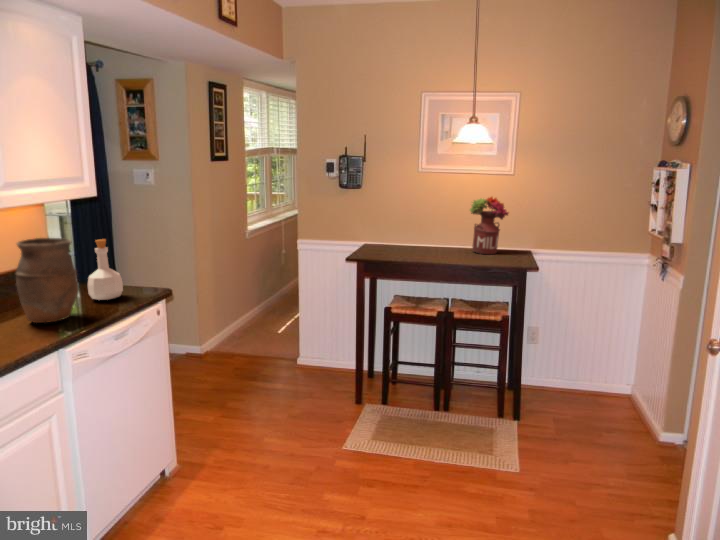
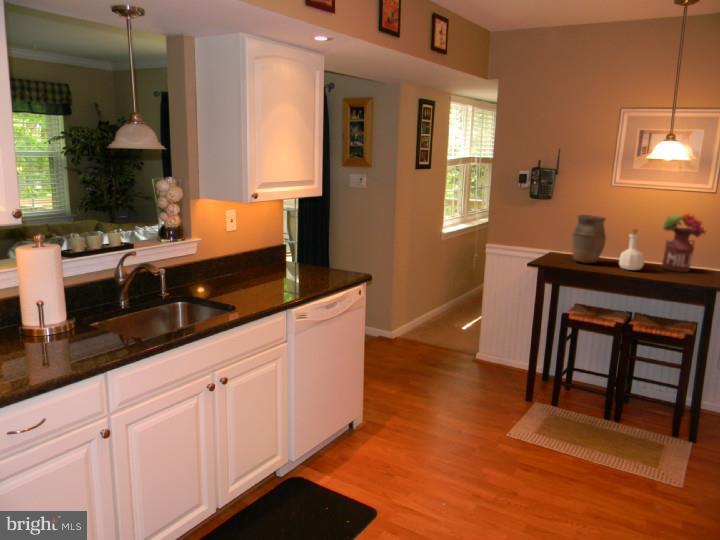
vase: present [16,238,78,323] -> present [572,215,606,263]
bottle: present [88,239,123,300] -> present [619,229,644,270]

